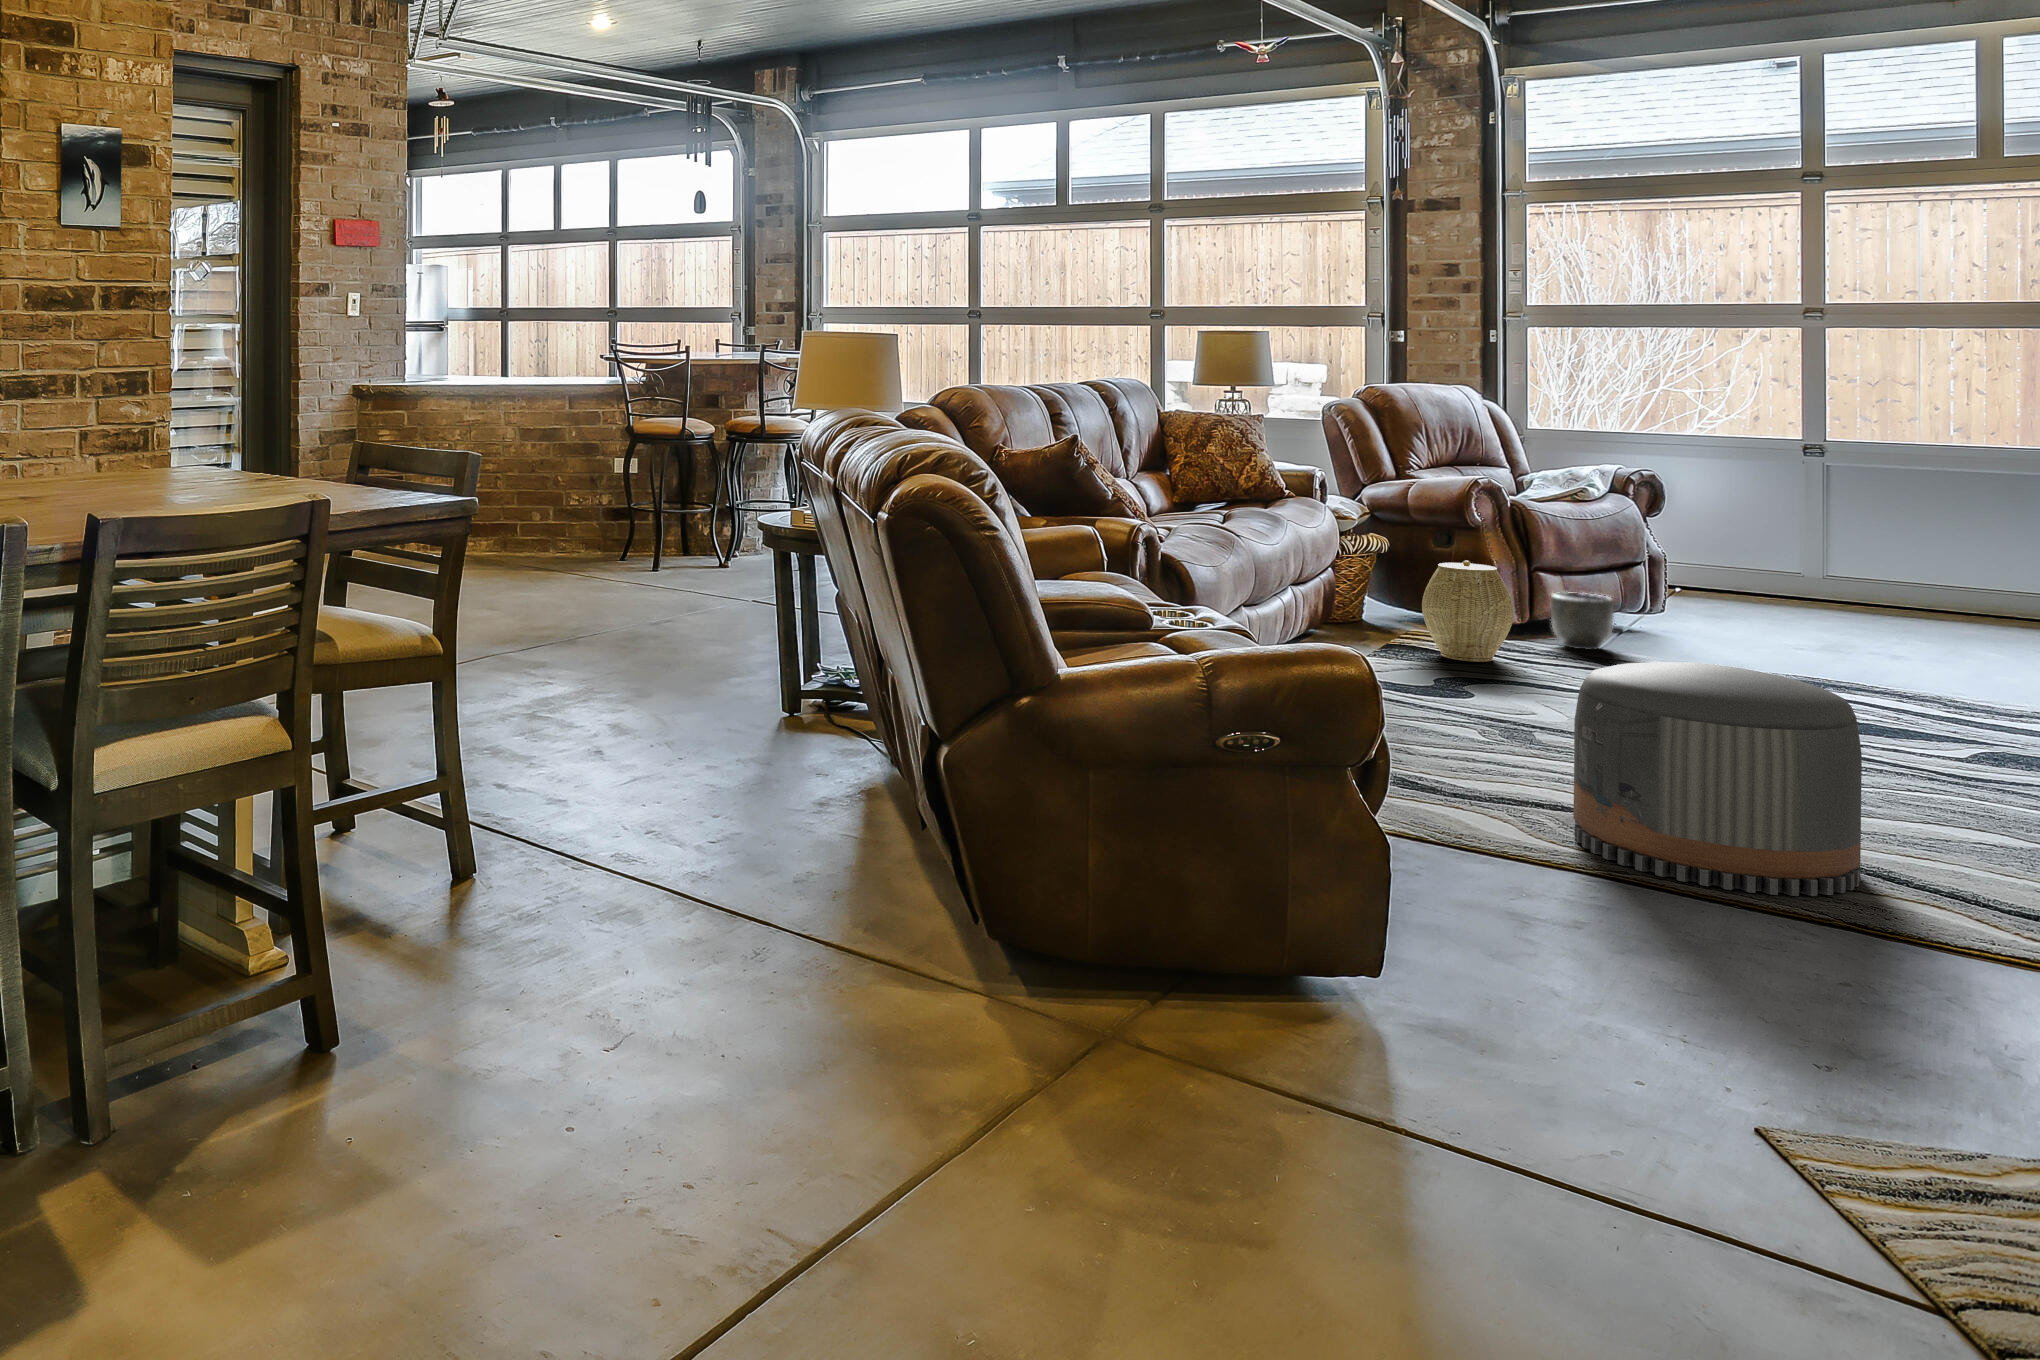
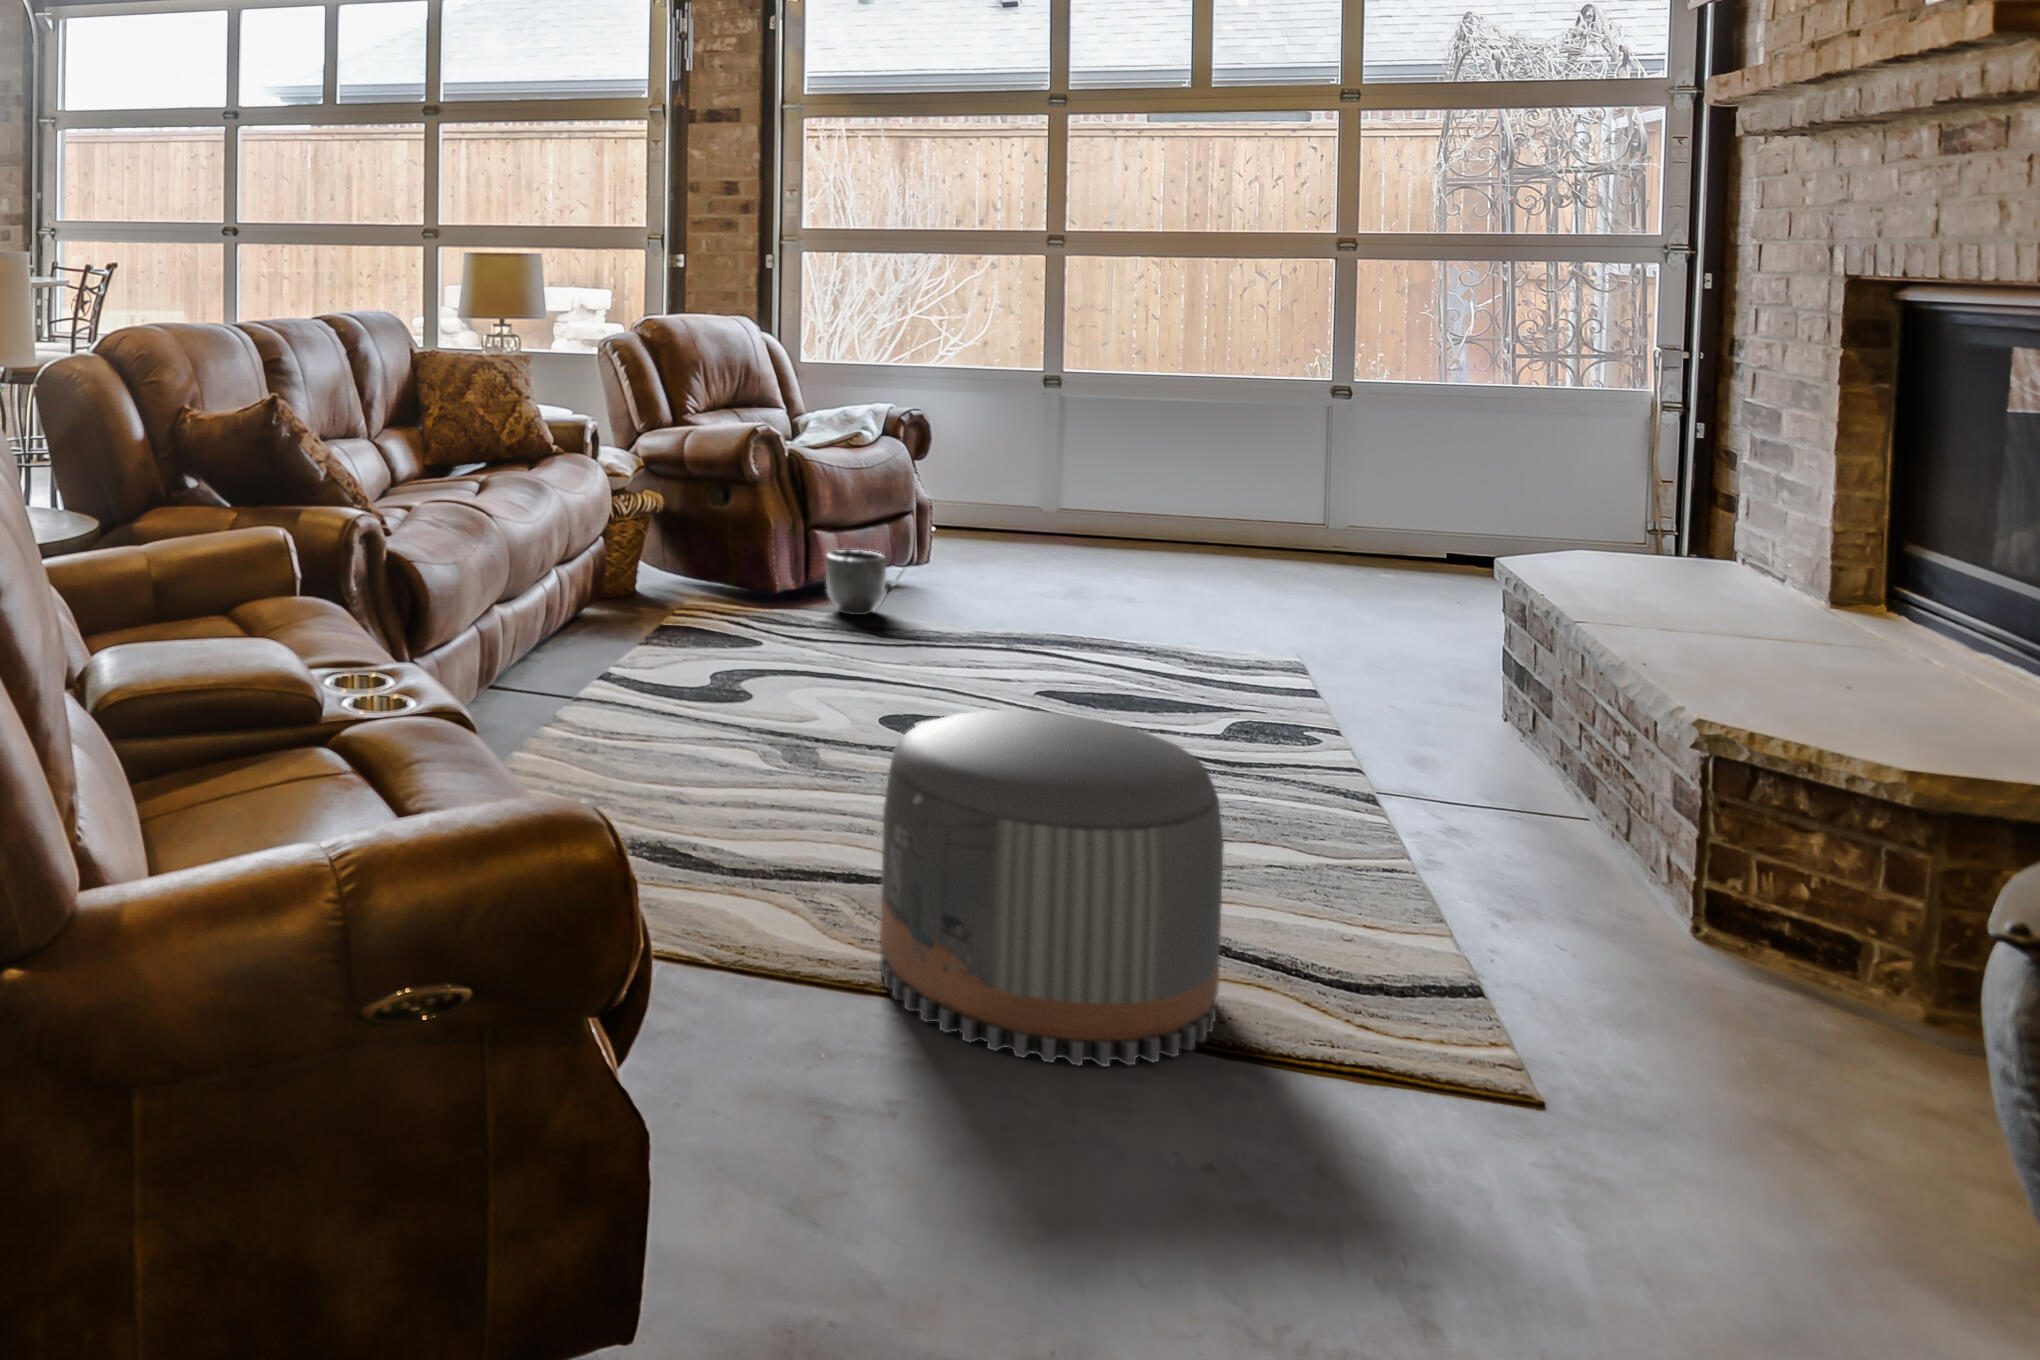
woven basket: present [1422,561,1513,662] -> none [698,526,792,645]

